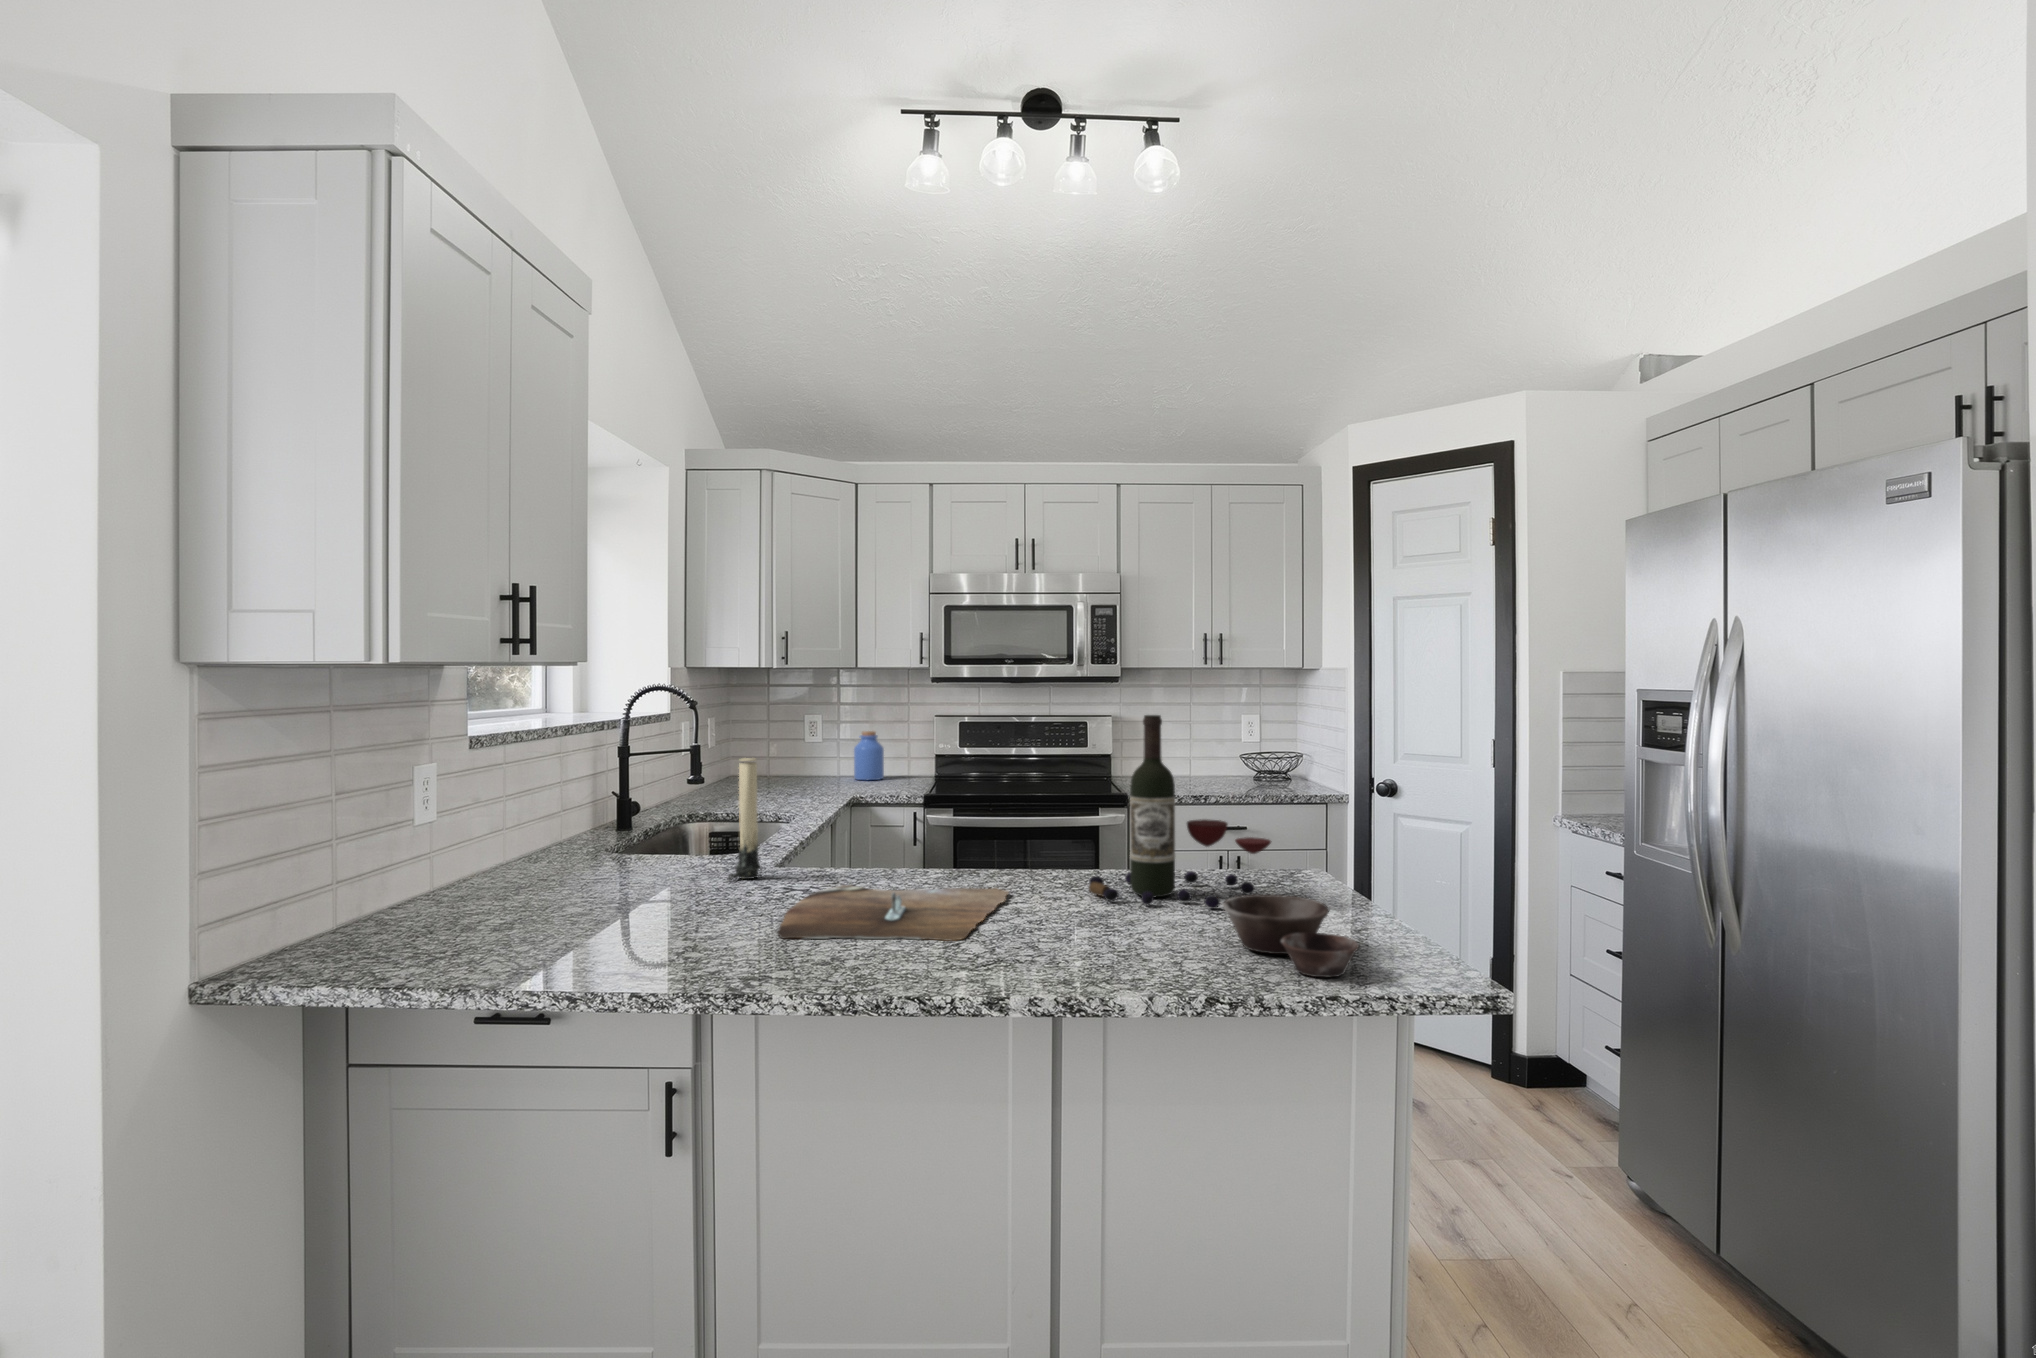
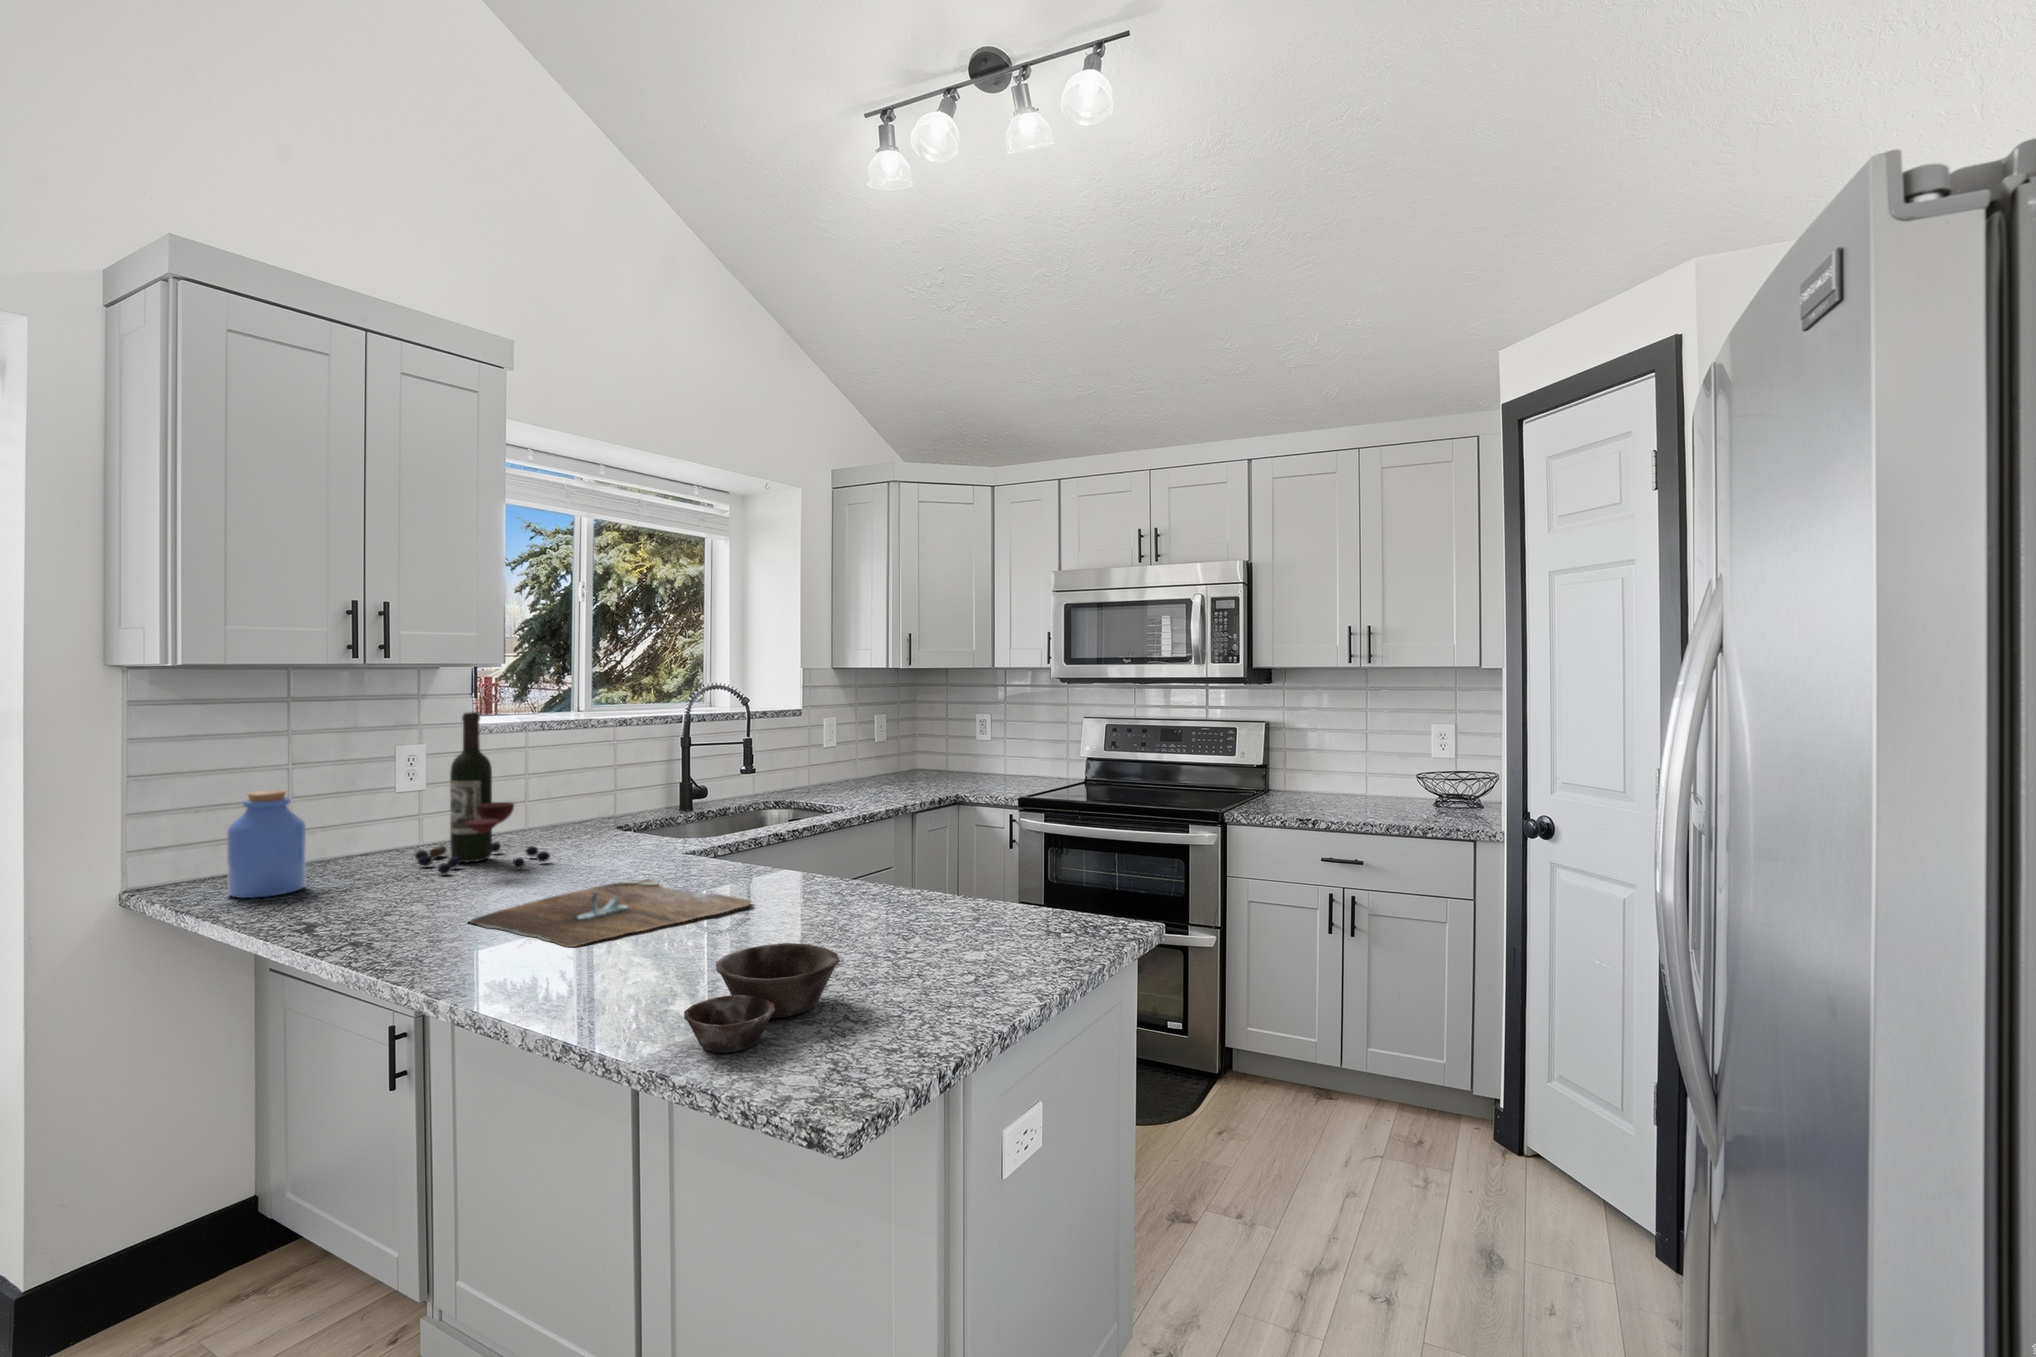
wine bottle: present [1089,715,1271,909] -> present [415,712,550,874]
jar: present [854,731,884,780] -> present [227,790,306,898]
candle: present [728,758,761,881] -> none [601,755,634,864]

